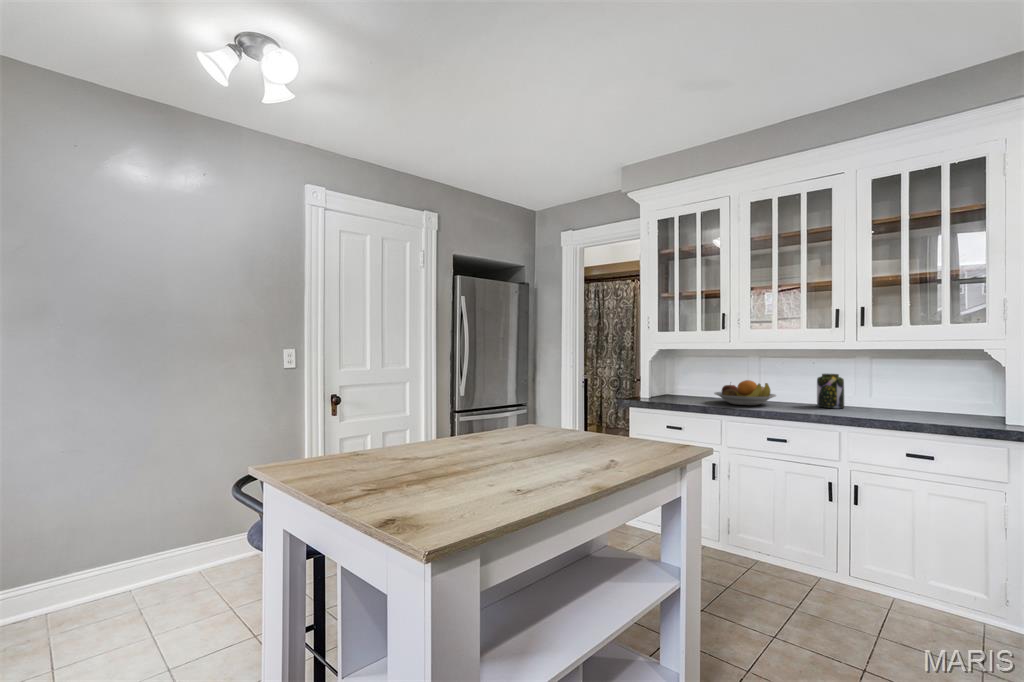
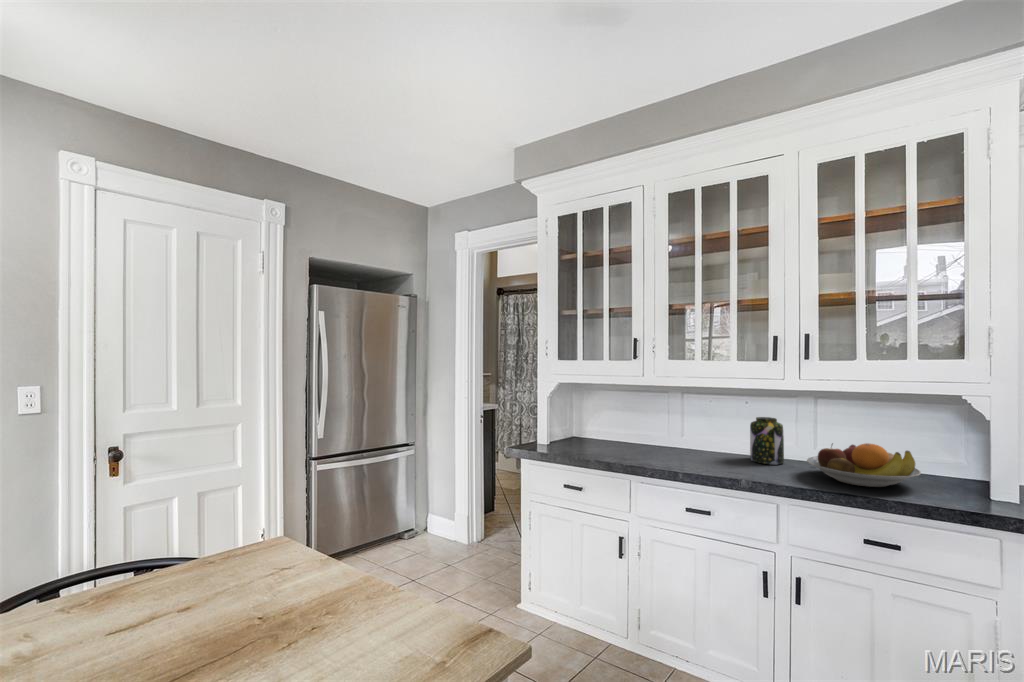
fruit bowl: present [714,380,776,405] -> present [807,443,921,487]

